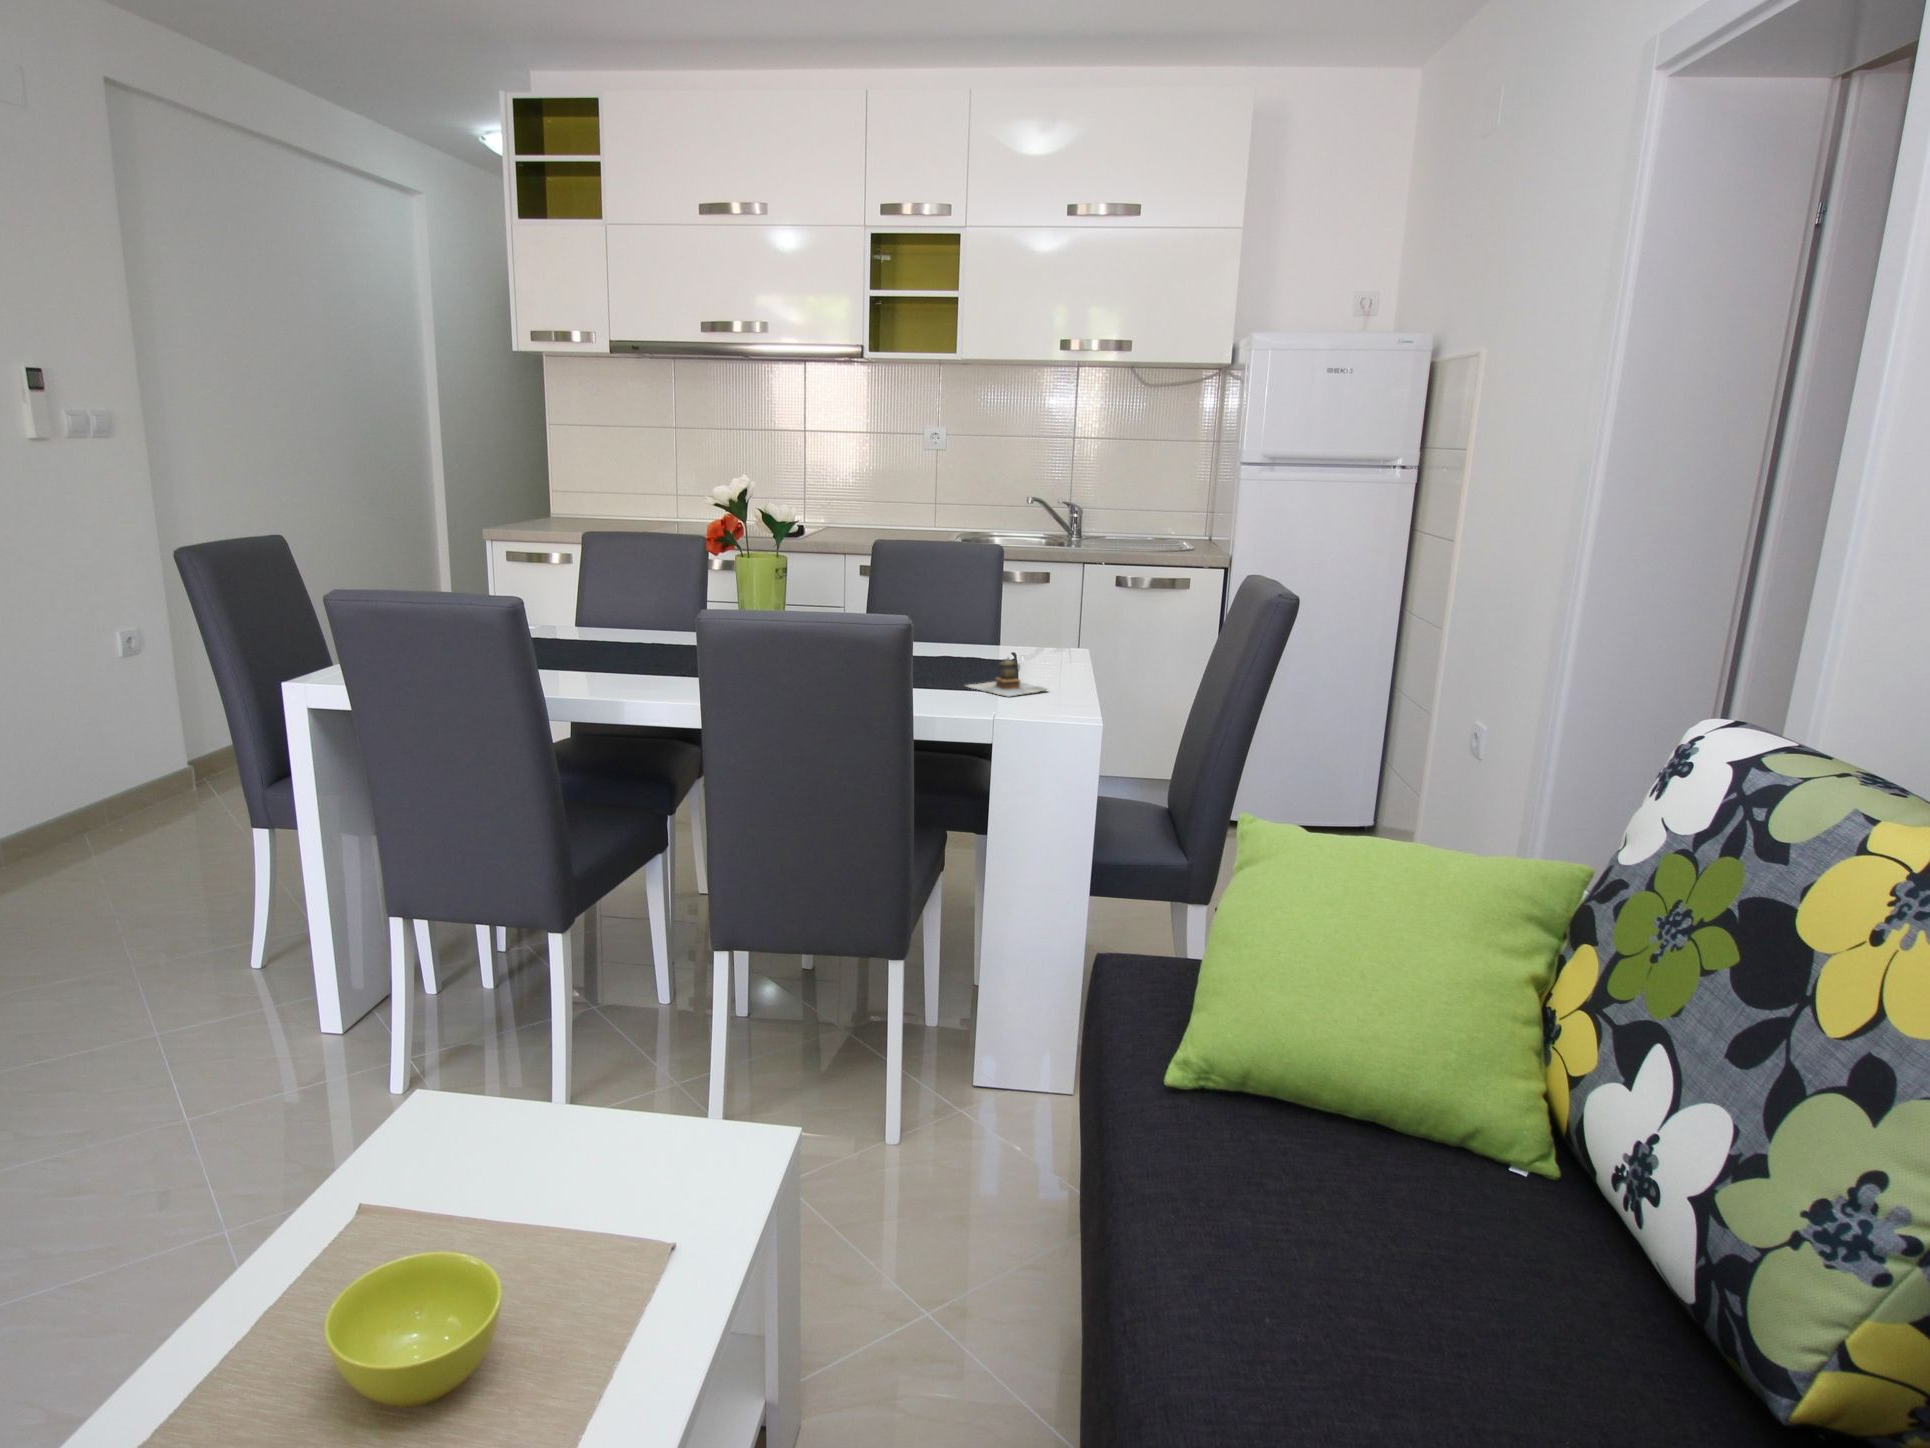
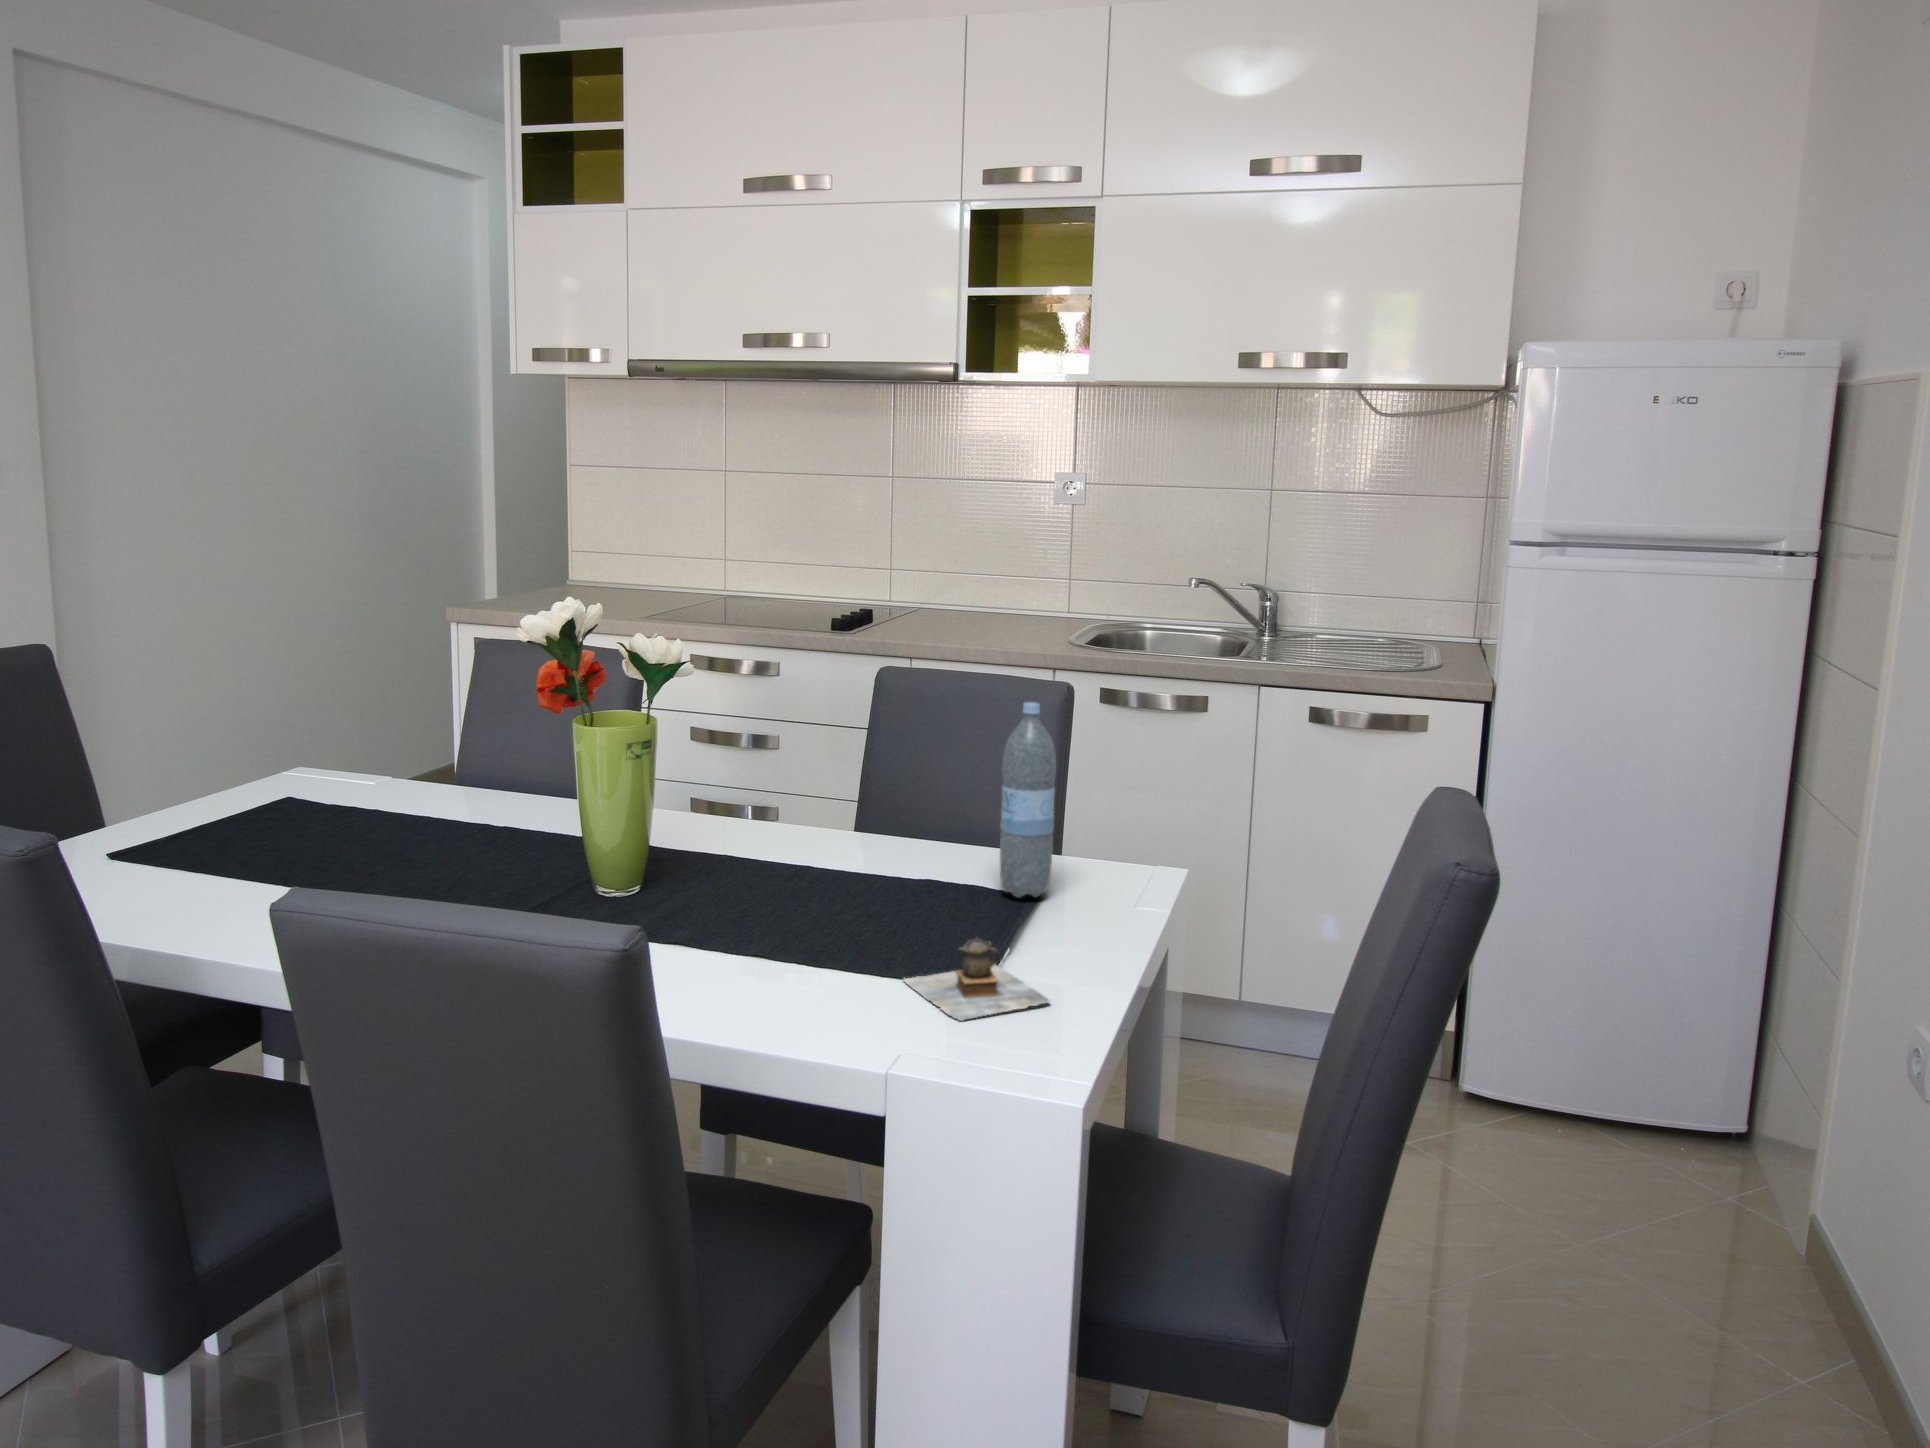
water bottle: none [984,542,1018,661] -> present [1000,702,1056,897]

